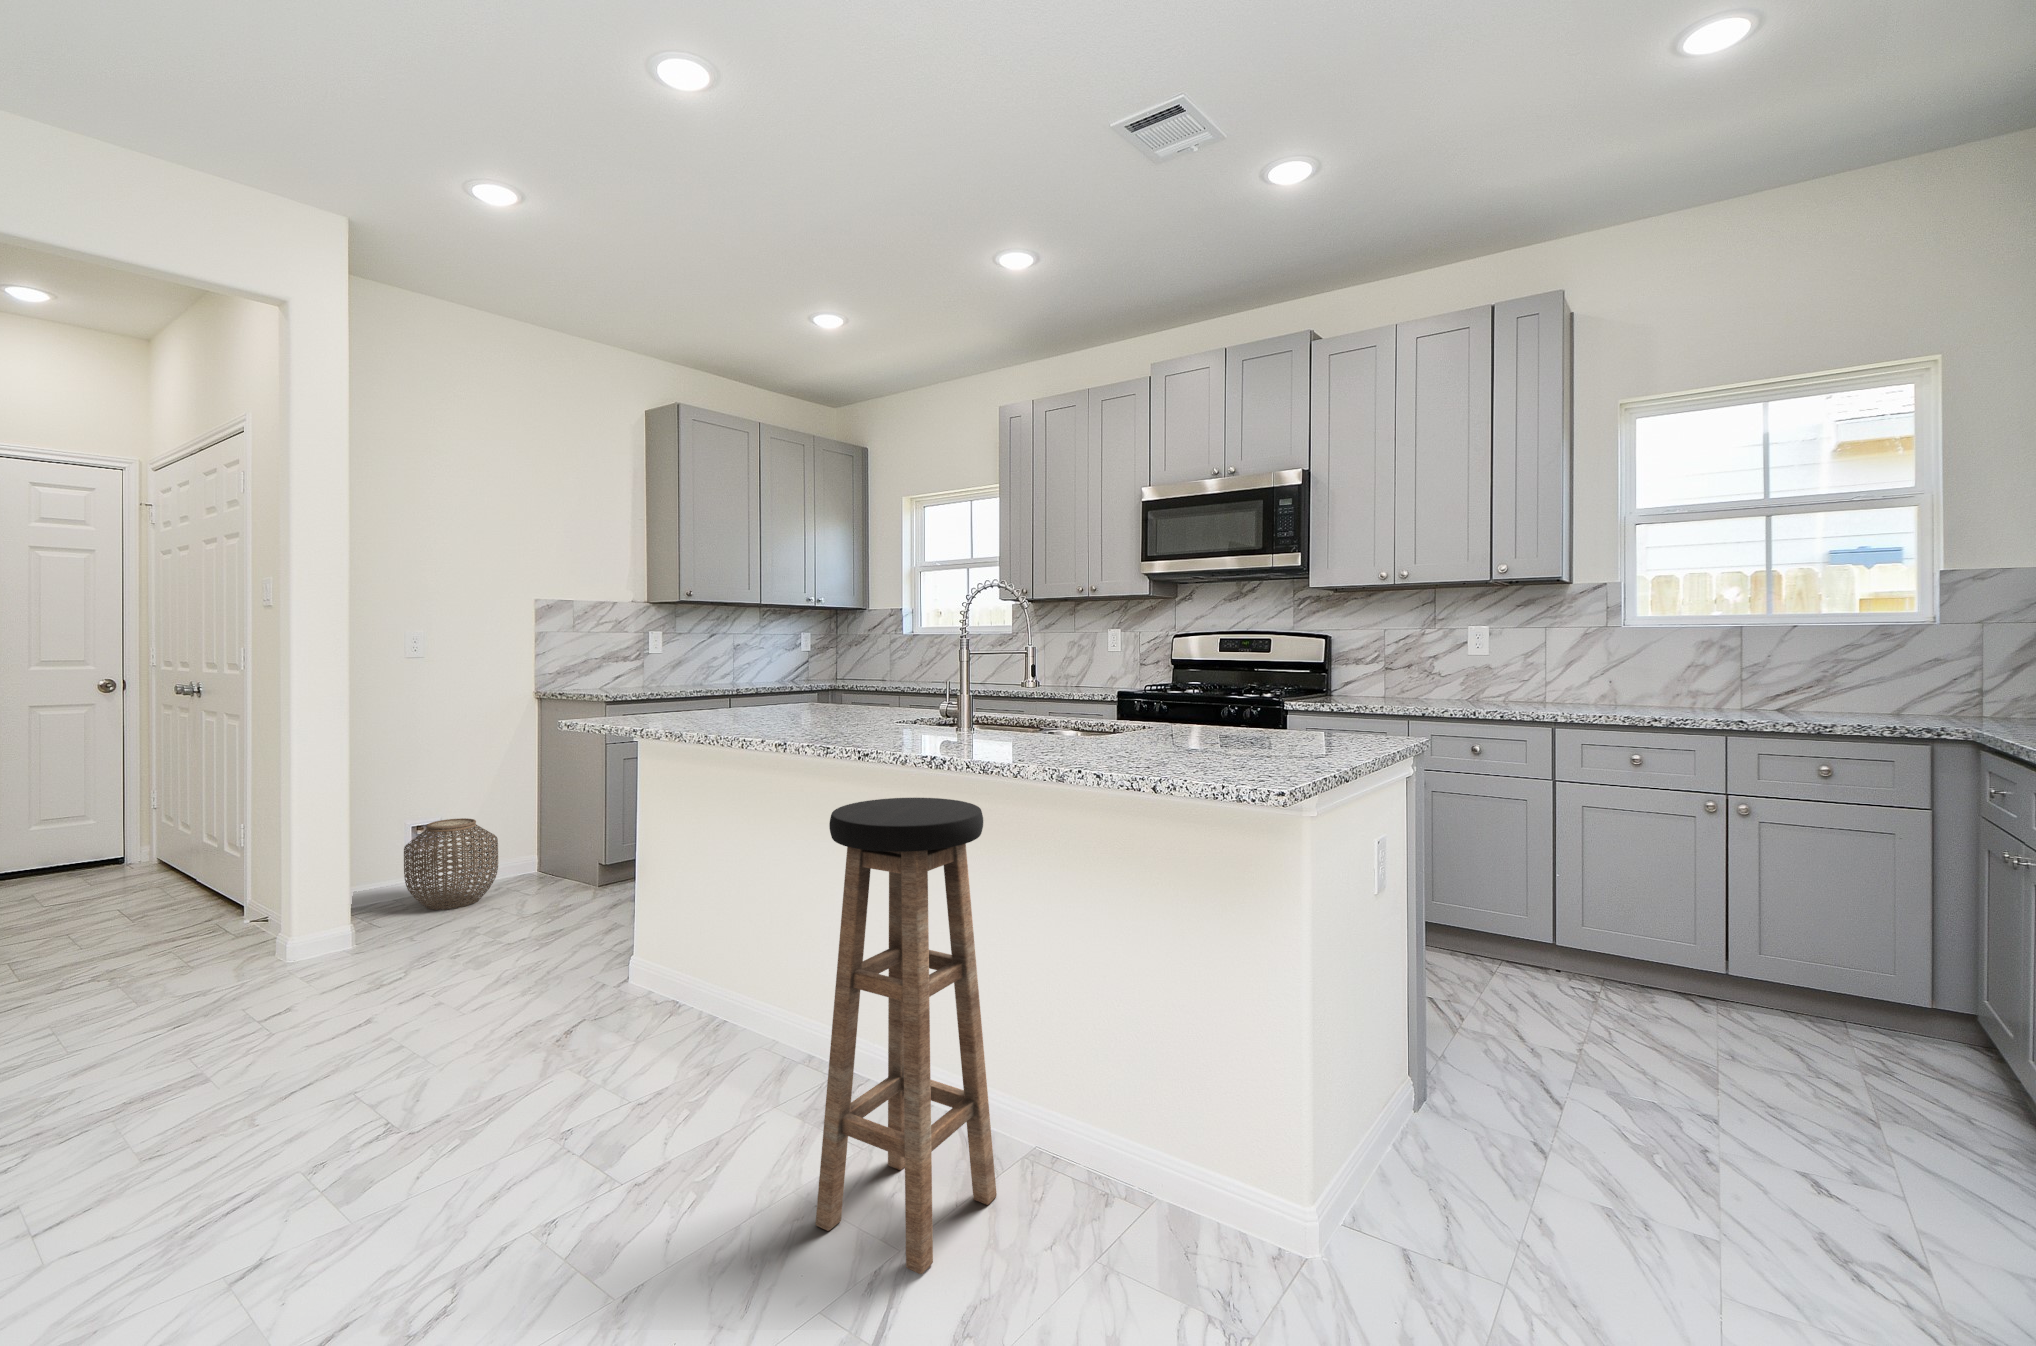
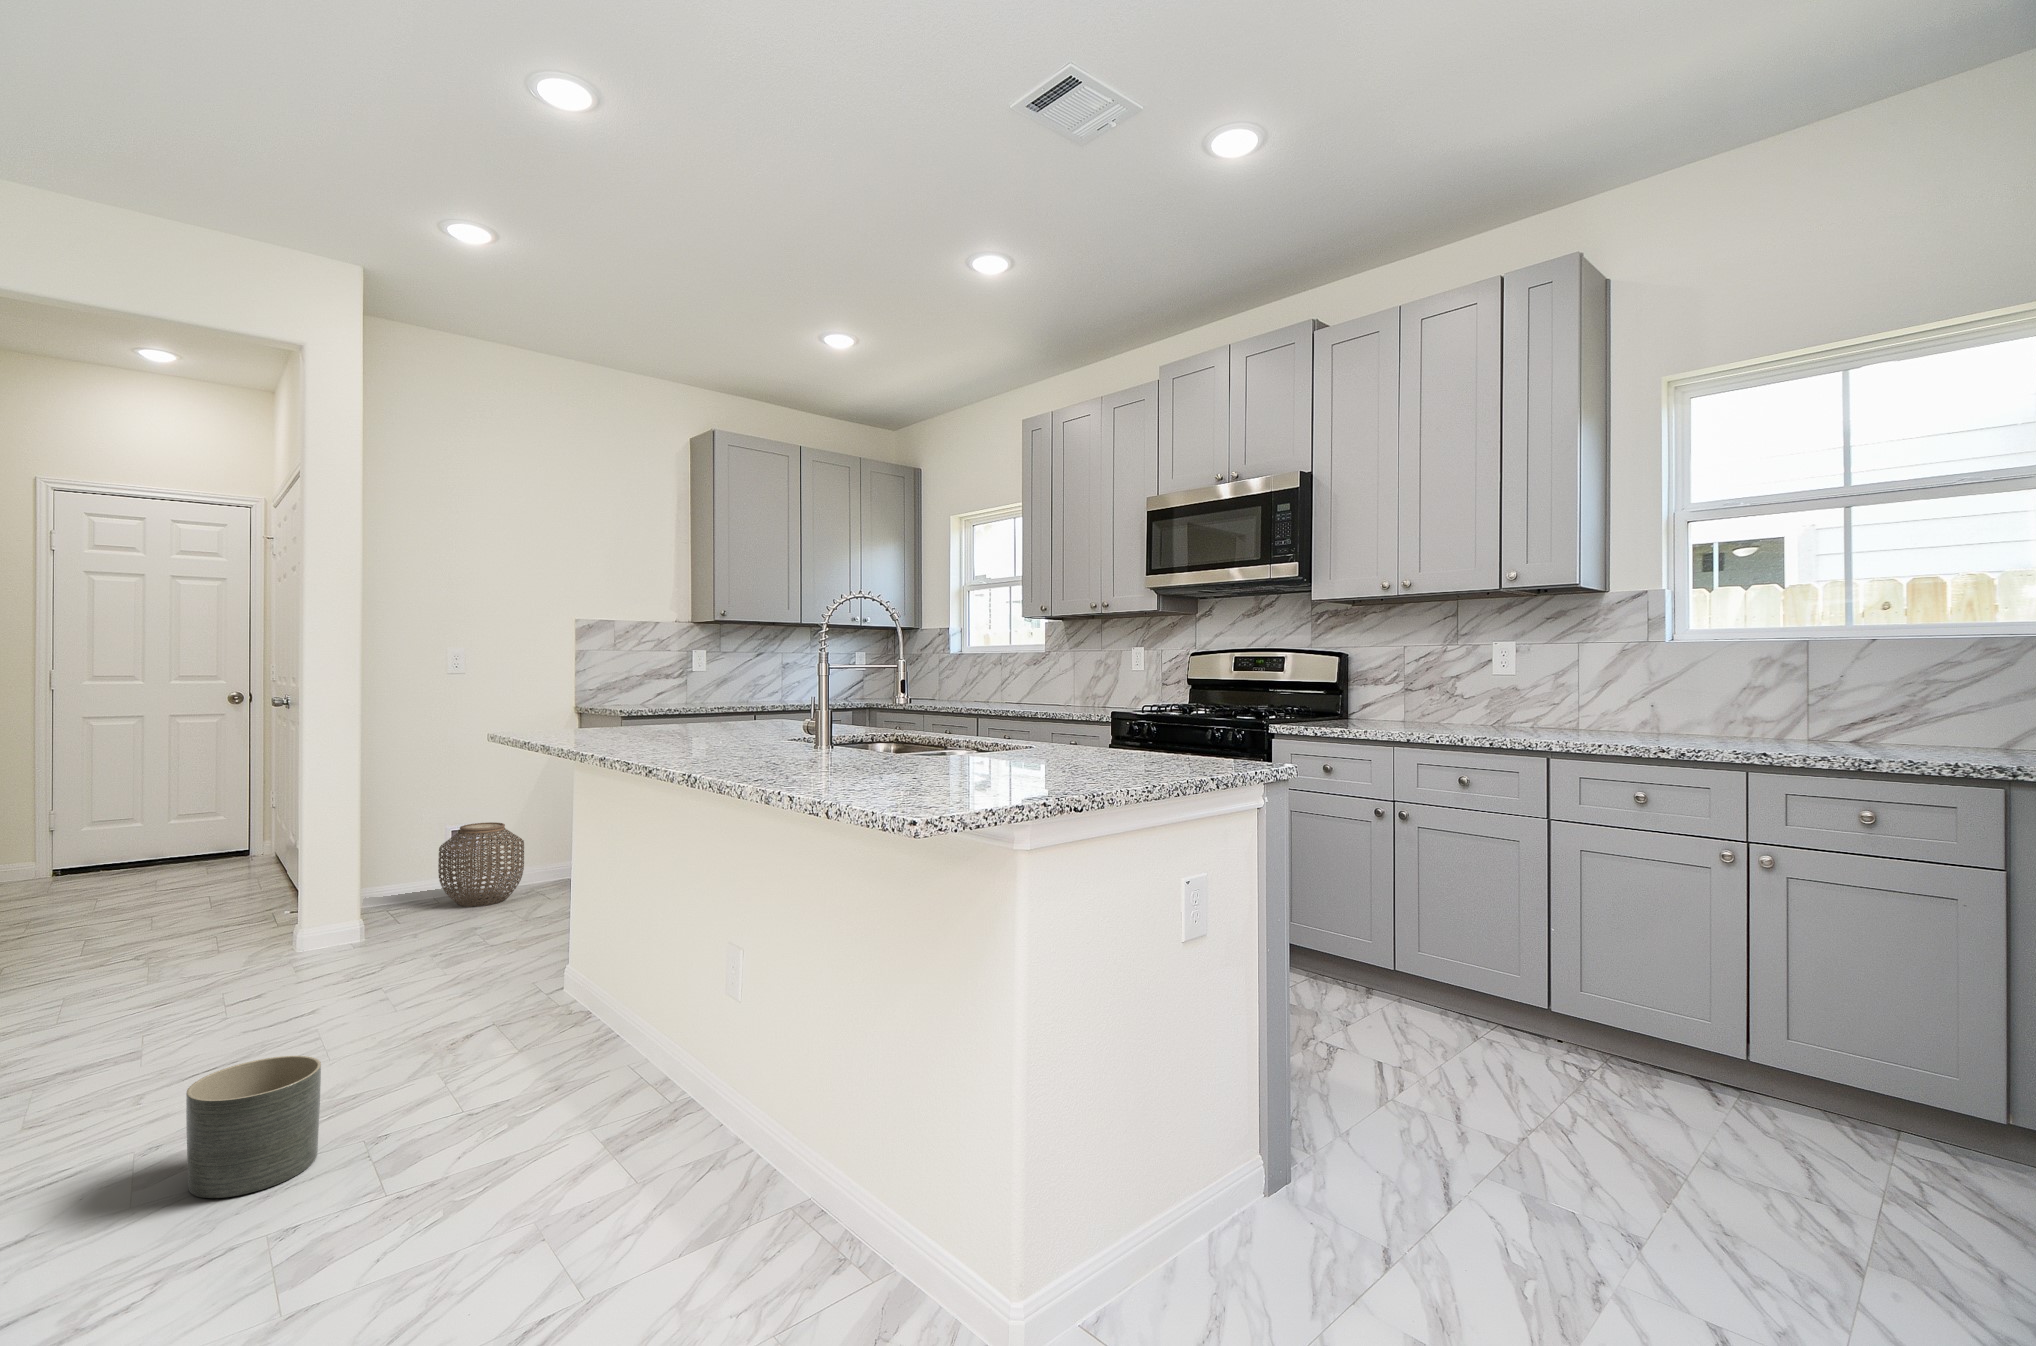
bar stool: present [816,798,997,1274] -> none [573,800,756,1264]
planter: none [341,1098,483,1271] -> present [186,1056,321,1198]

